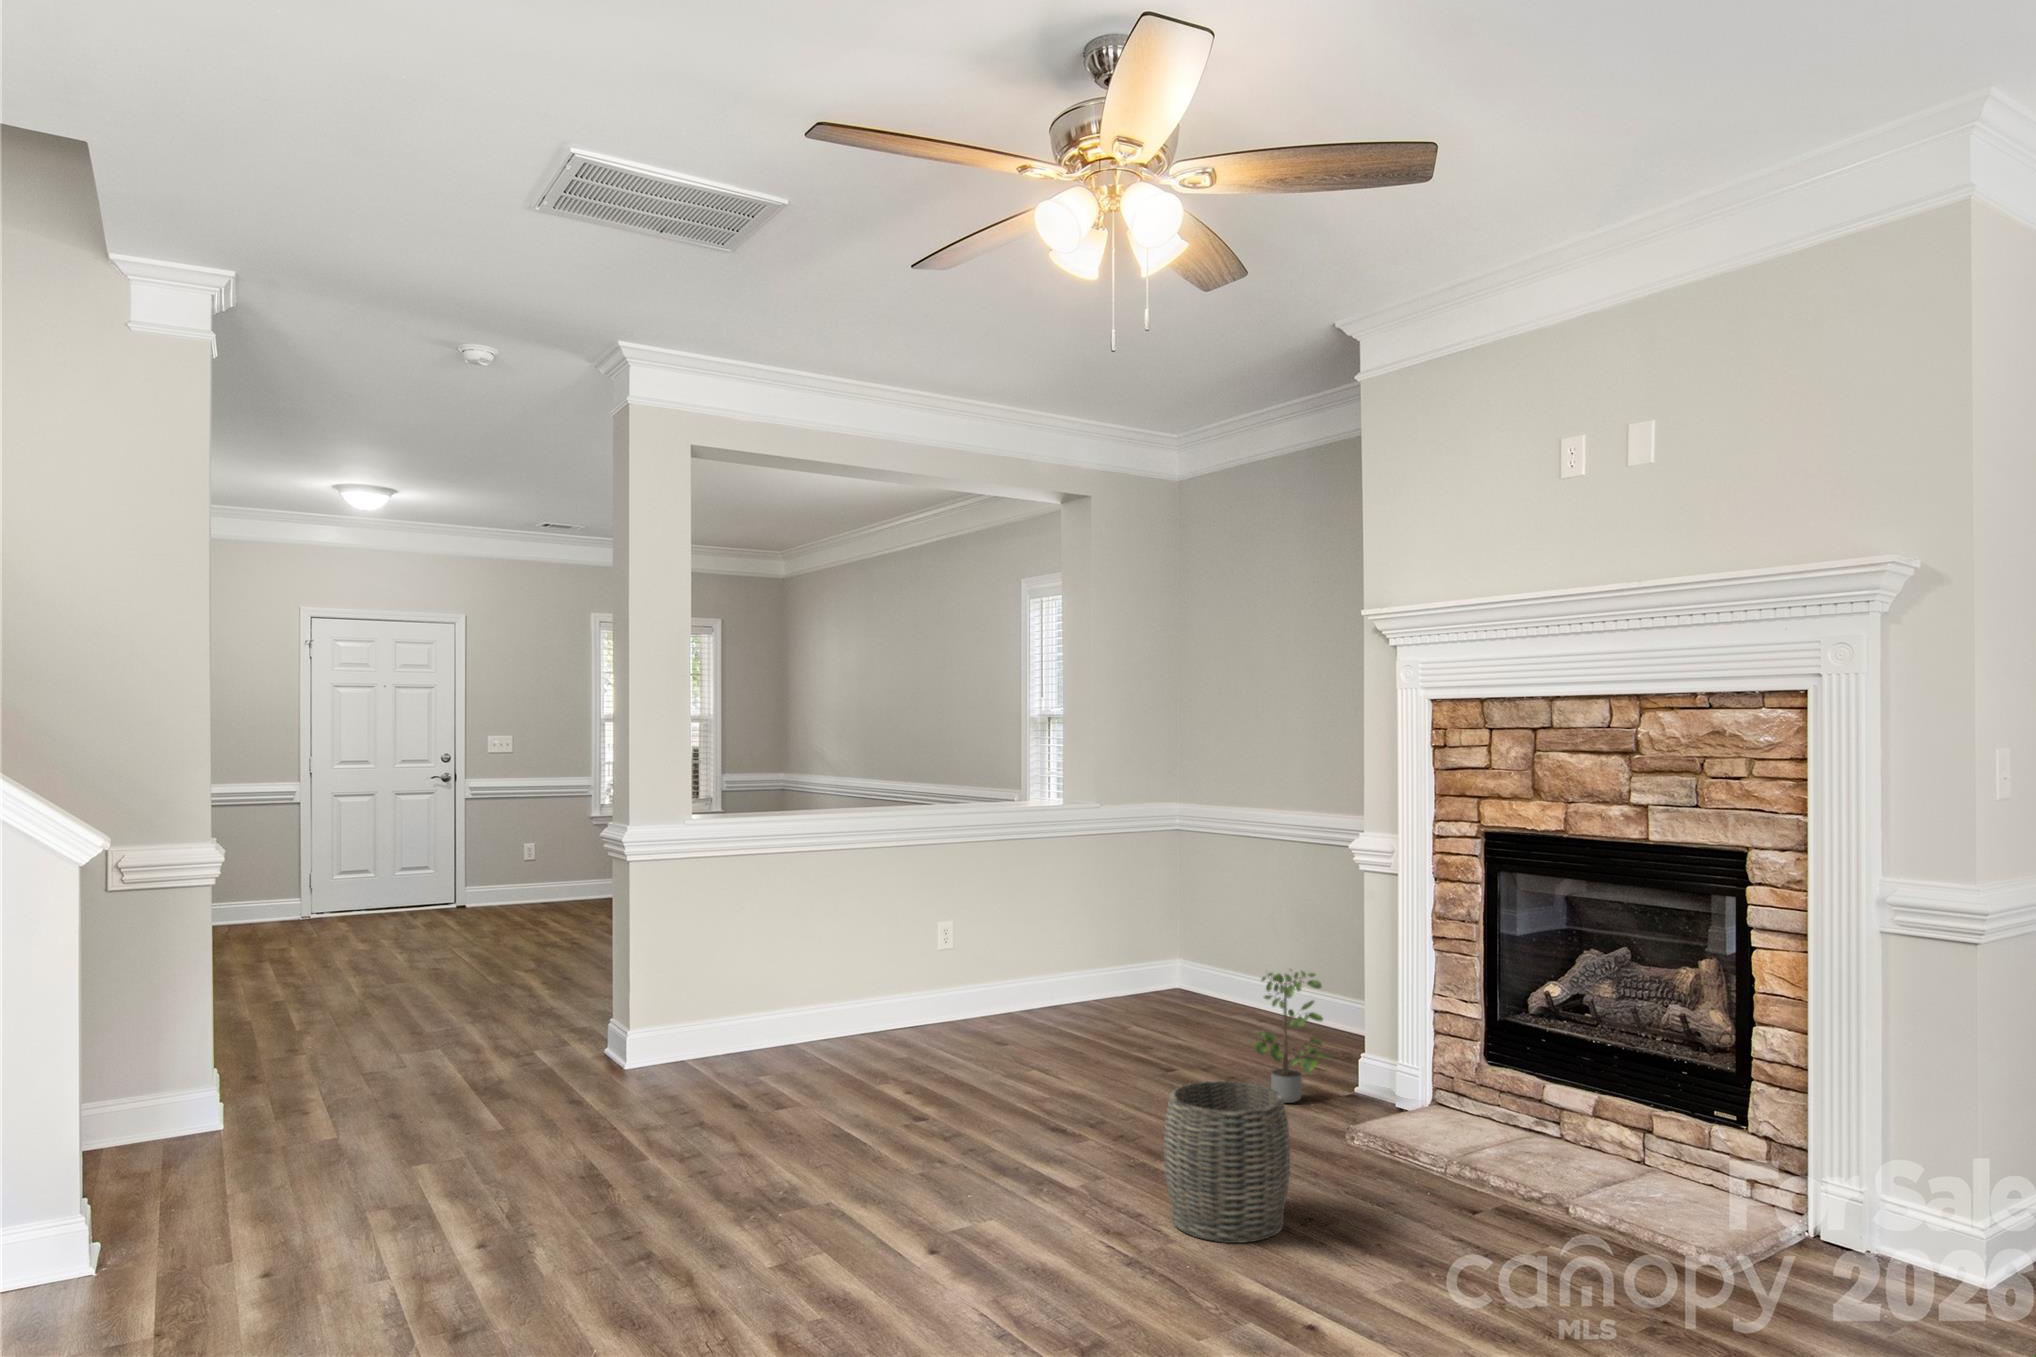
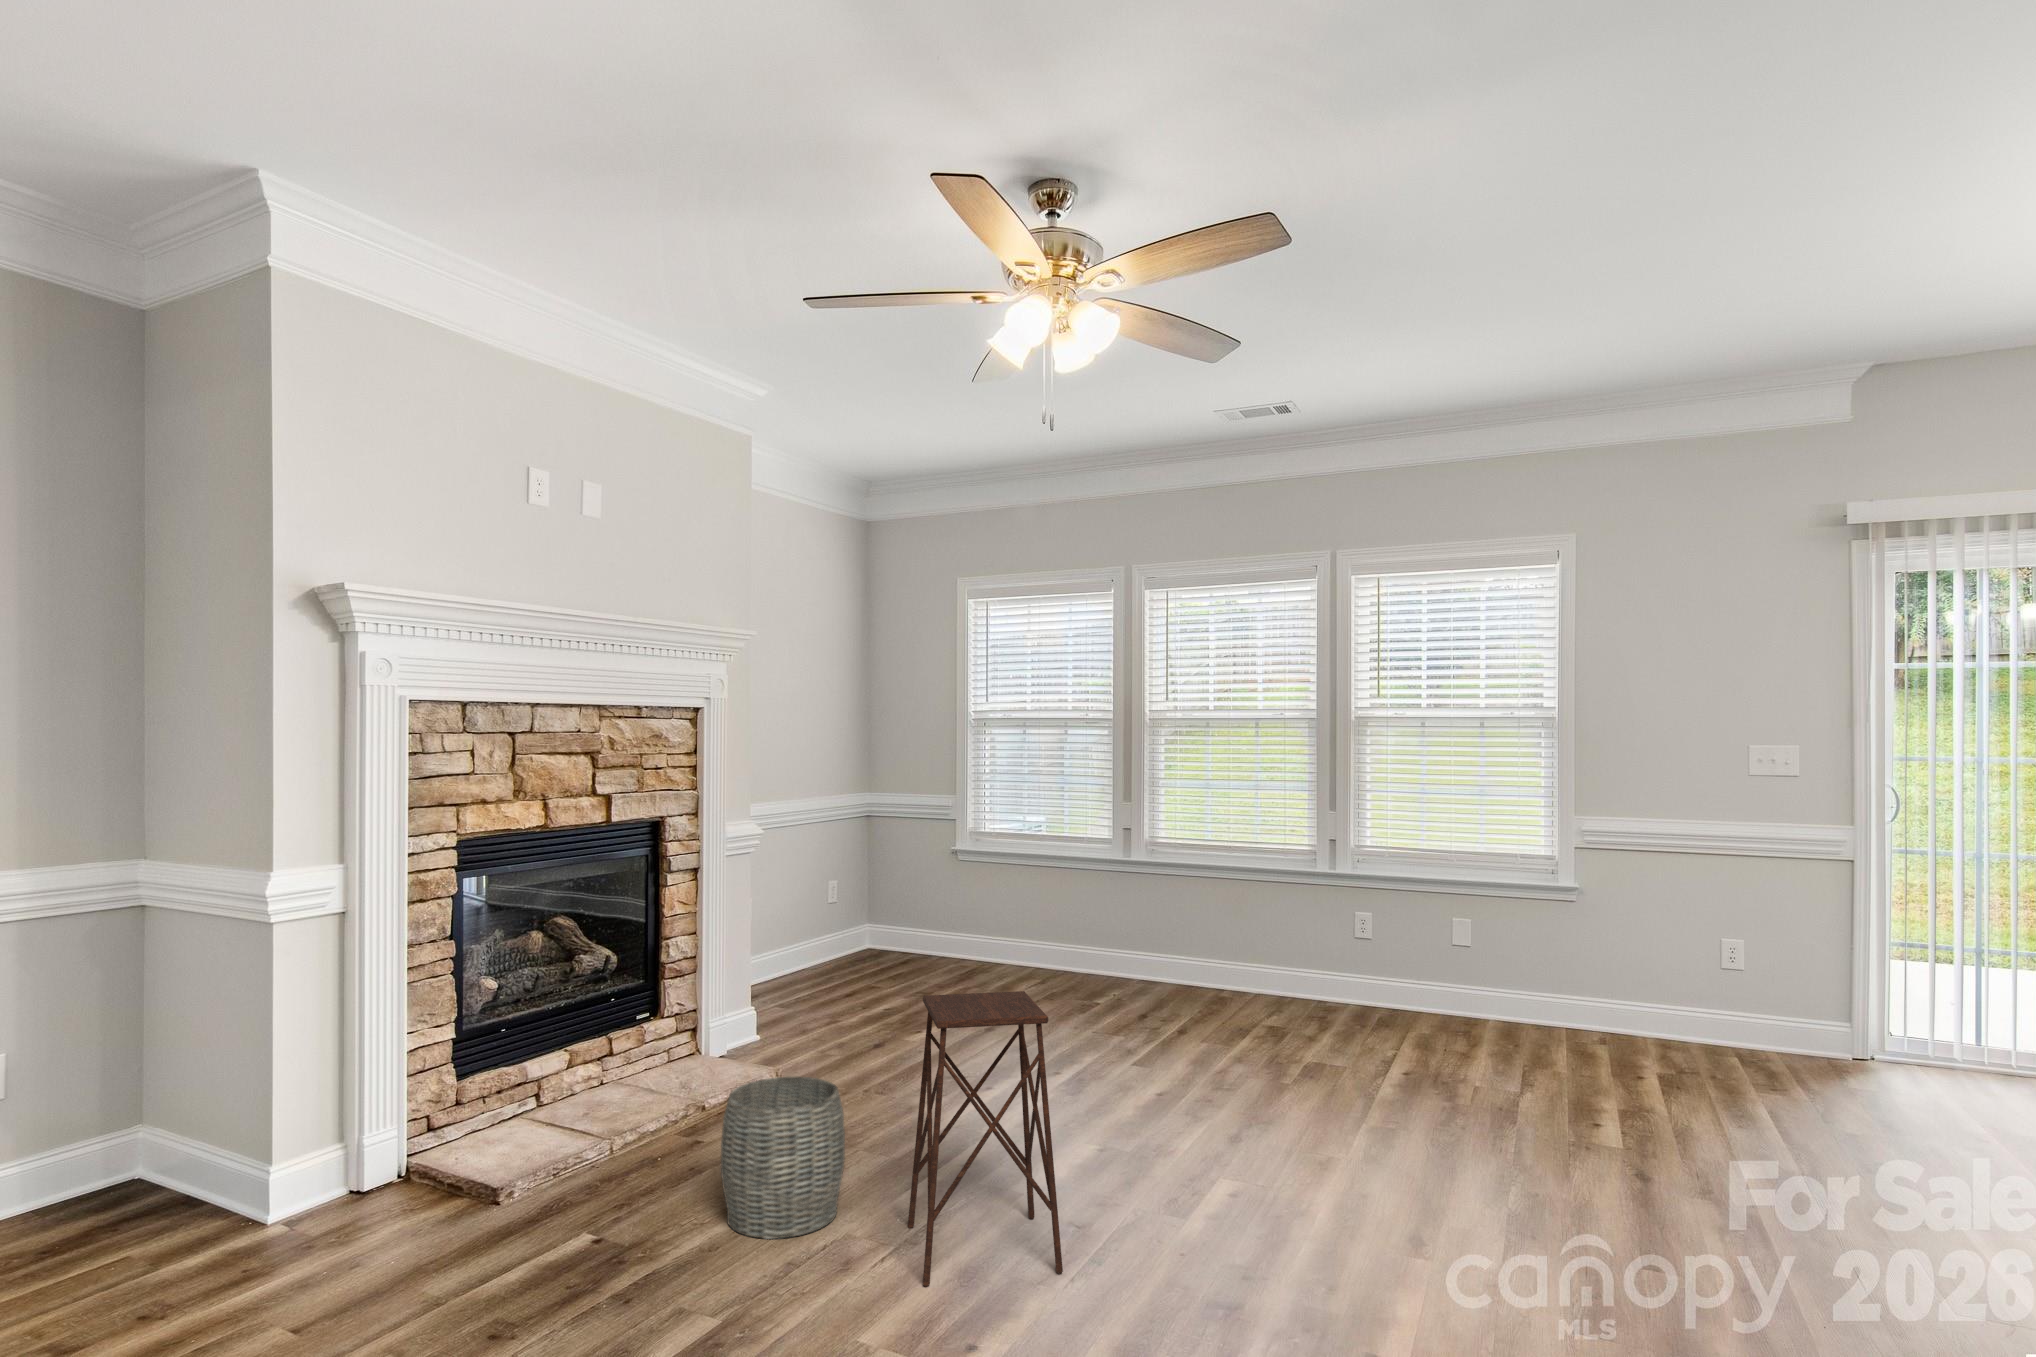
potted plant: present [1255,971,1330,1103] -> none [284,1048,381,1246]
side table: none [980,1006,1156,1326] -> present [908,991,1063,1286]

